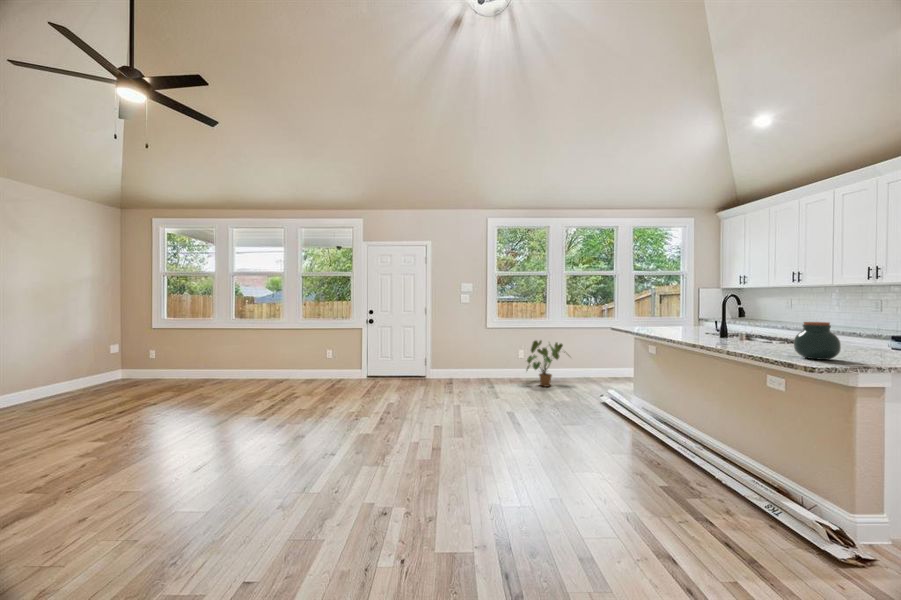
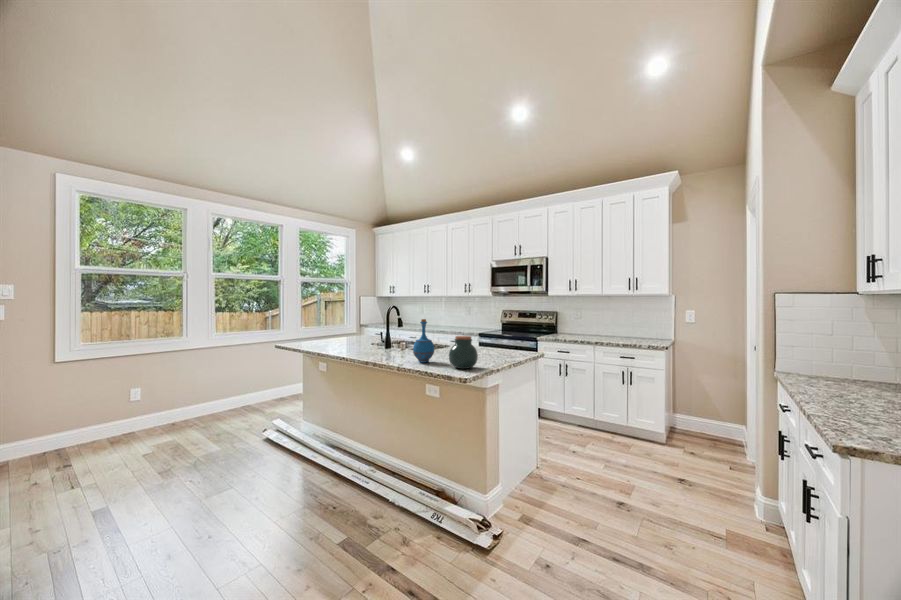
bottle: none [746,304,777,350] -> present [413,319,434,363]
house plant: present [527,340,563,387] -> none [153,363,229,426]

